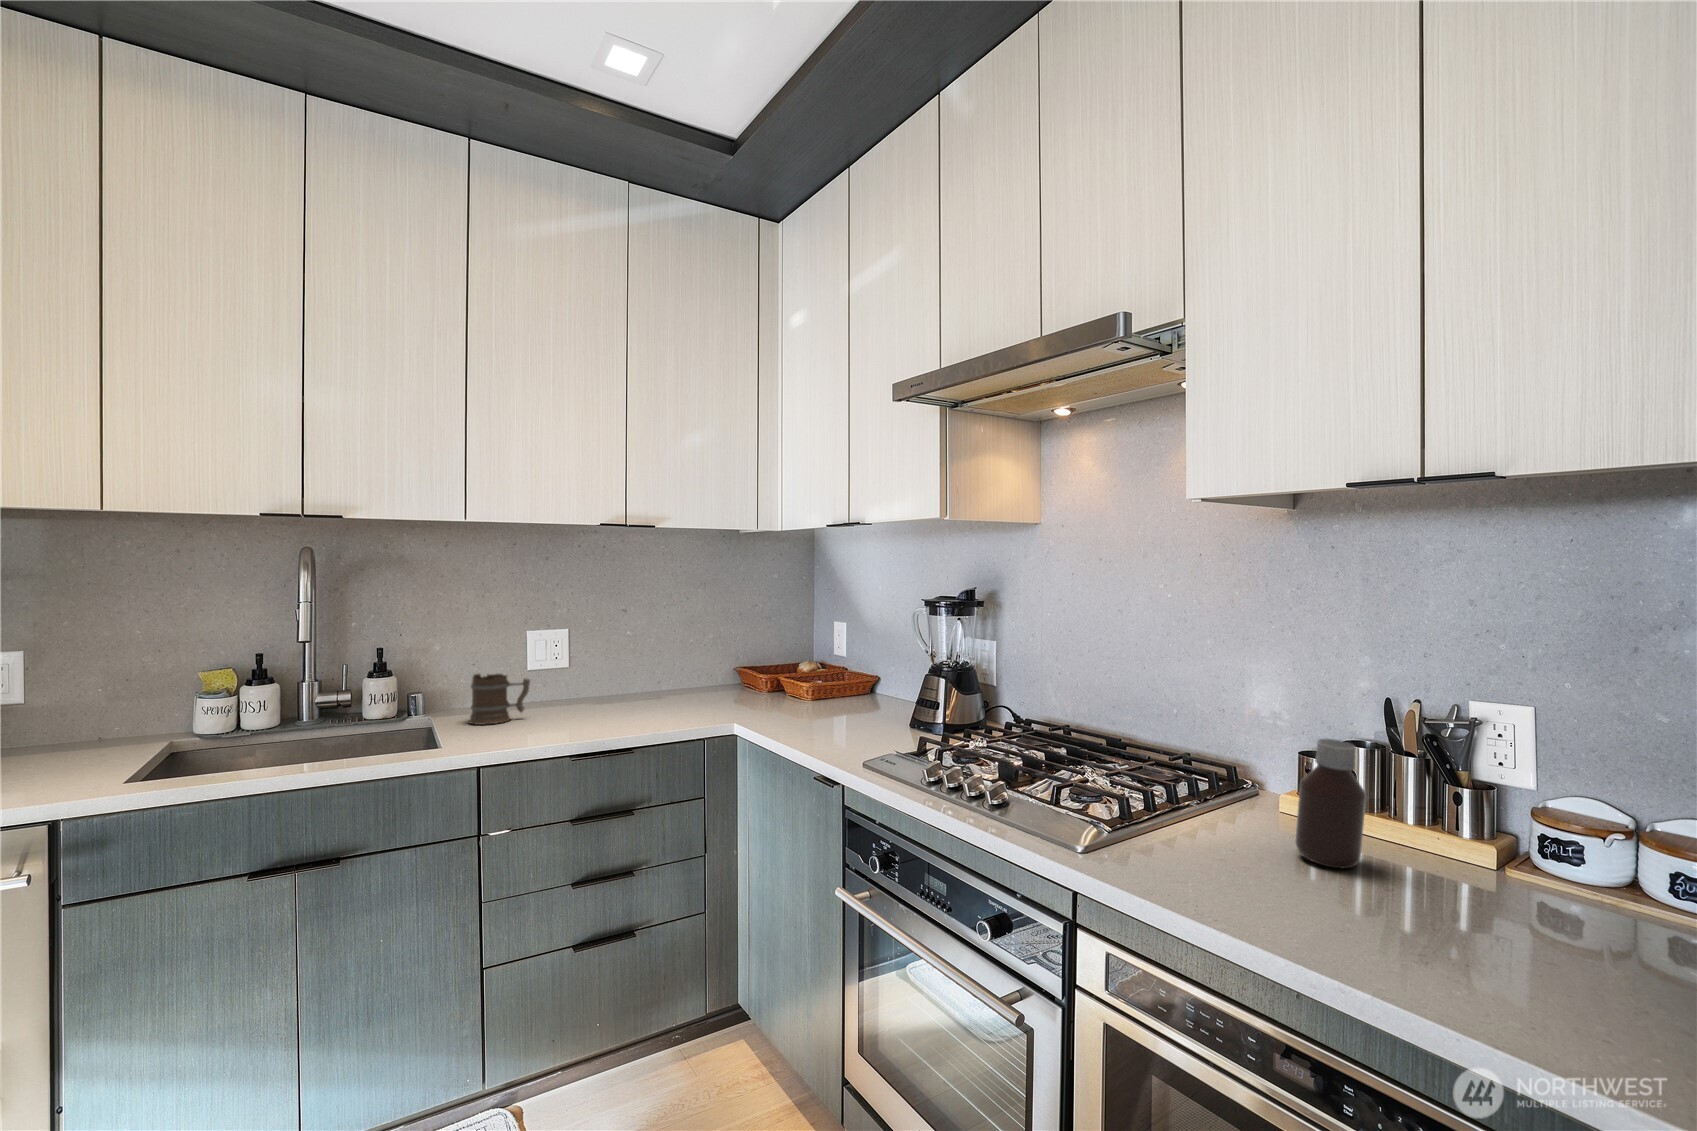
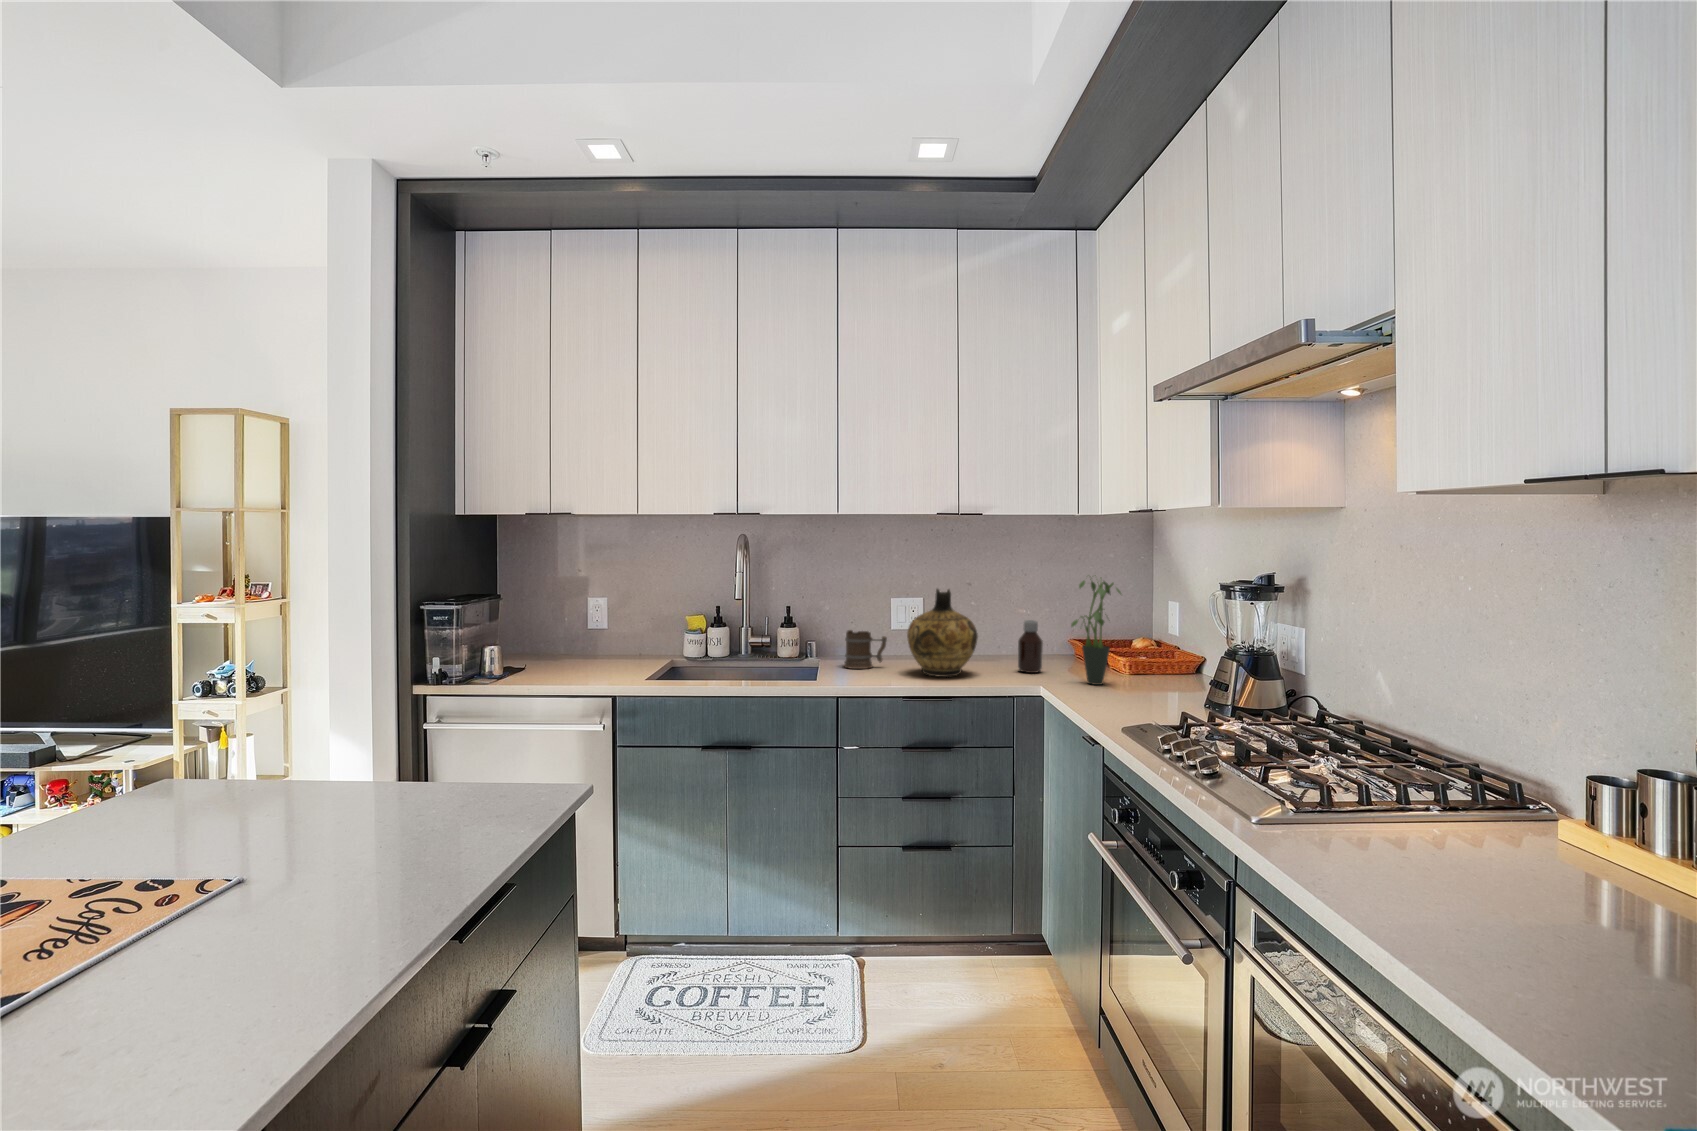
potted plant: none [760,594,814,714] -> present [1071,581,1121,685]
ceramic jug: none [563,615,651,723] -> present [907,589,978,677]
bottle: present [1295,739,1366,868] -> present [1018,620,1043,673]

